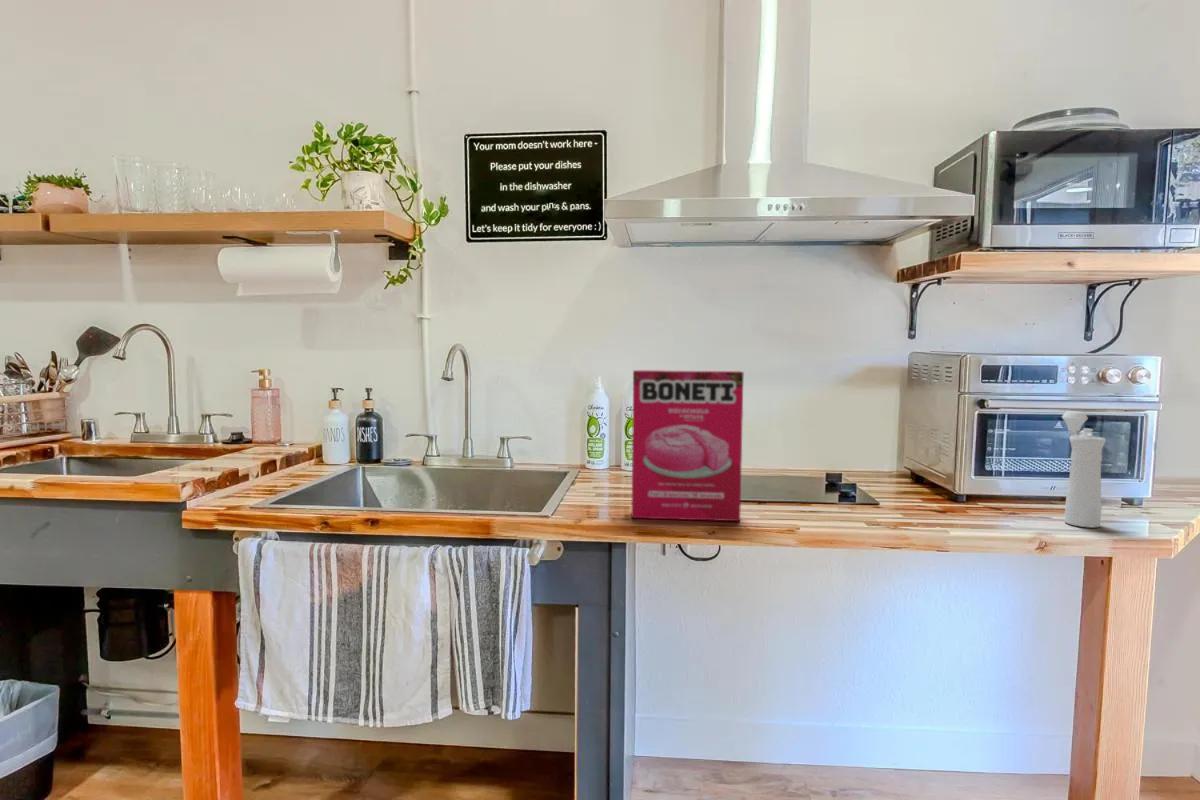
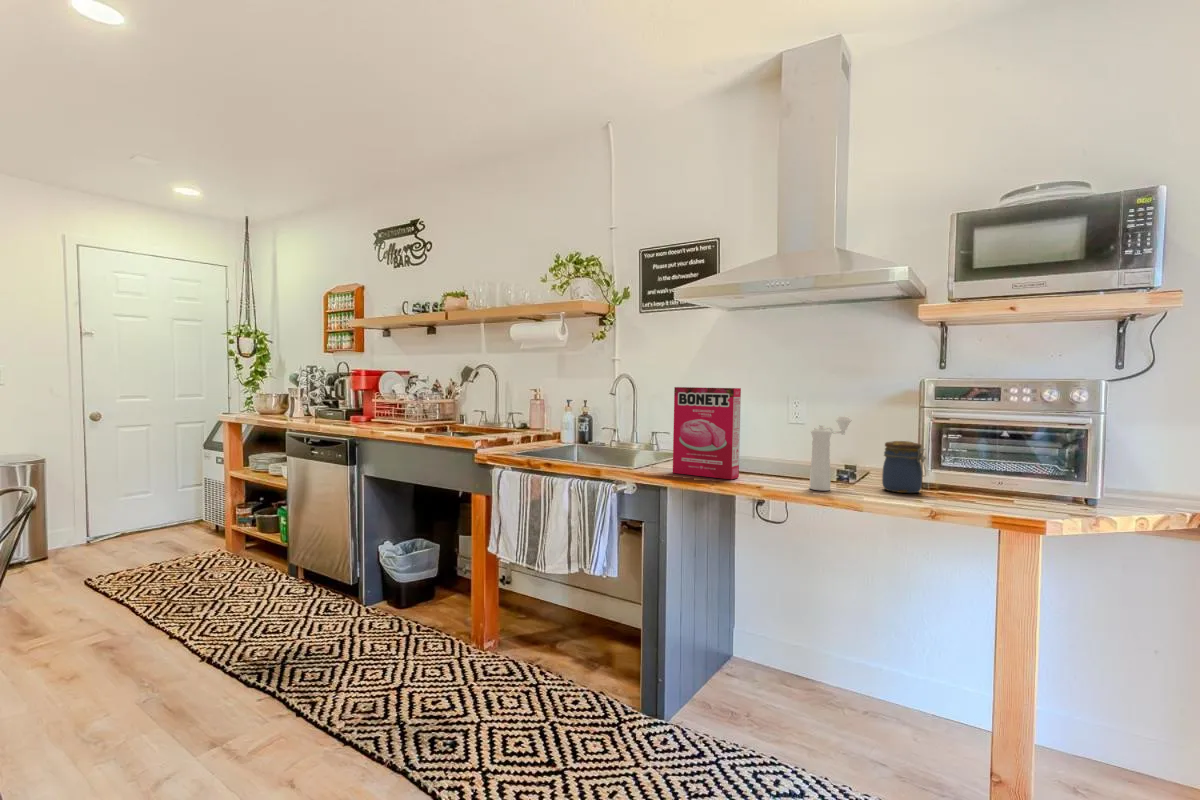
pepper mill: present [1062,411,1106,528] -> present [810,416,851,491]
jar: none [922,440,986,514] -> present [882,441,925,493]

